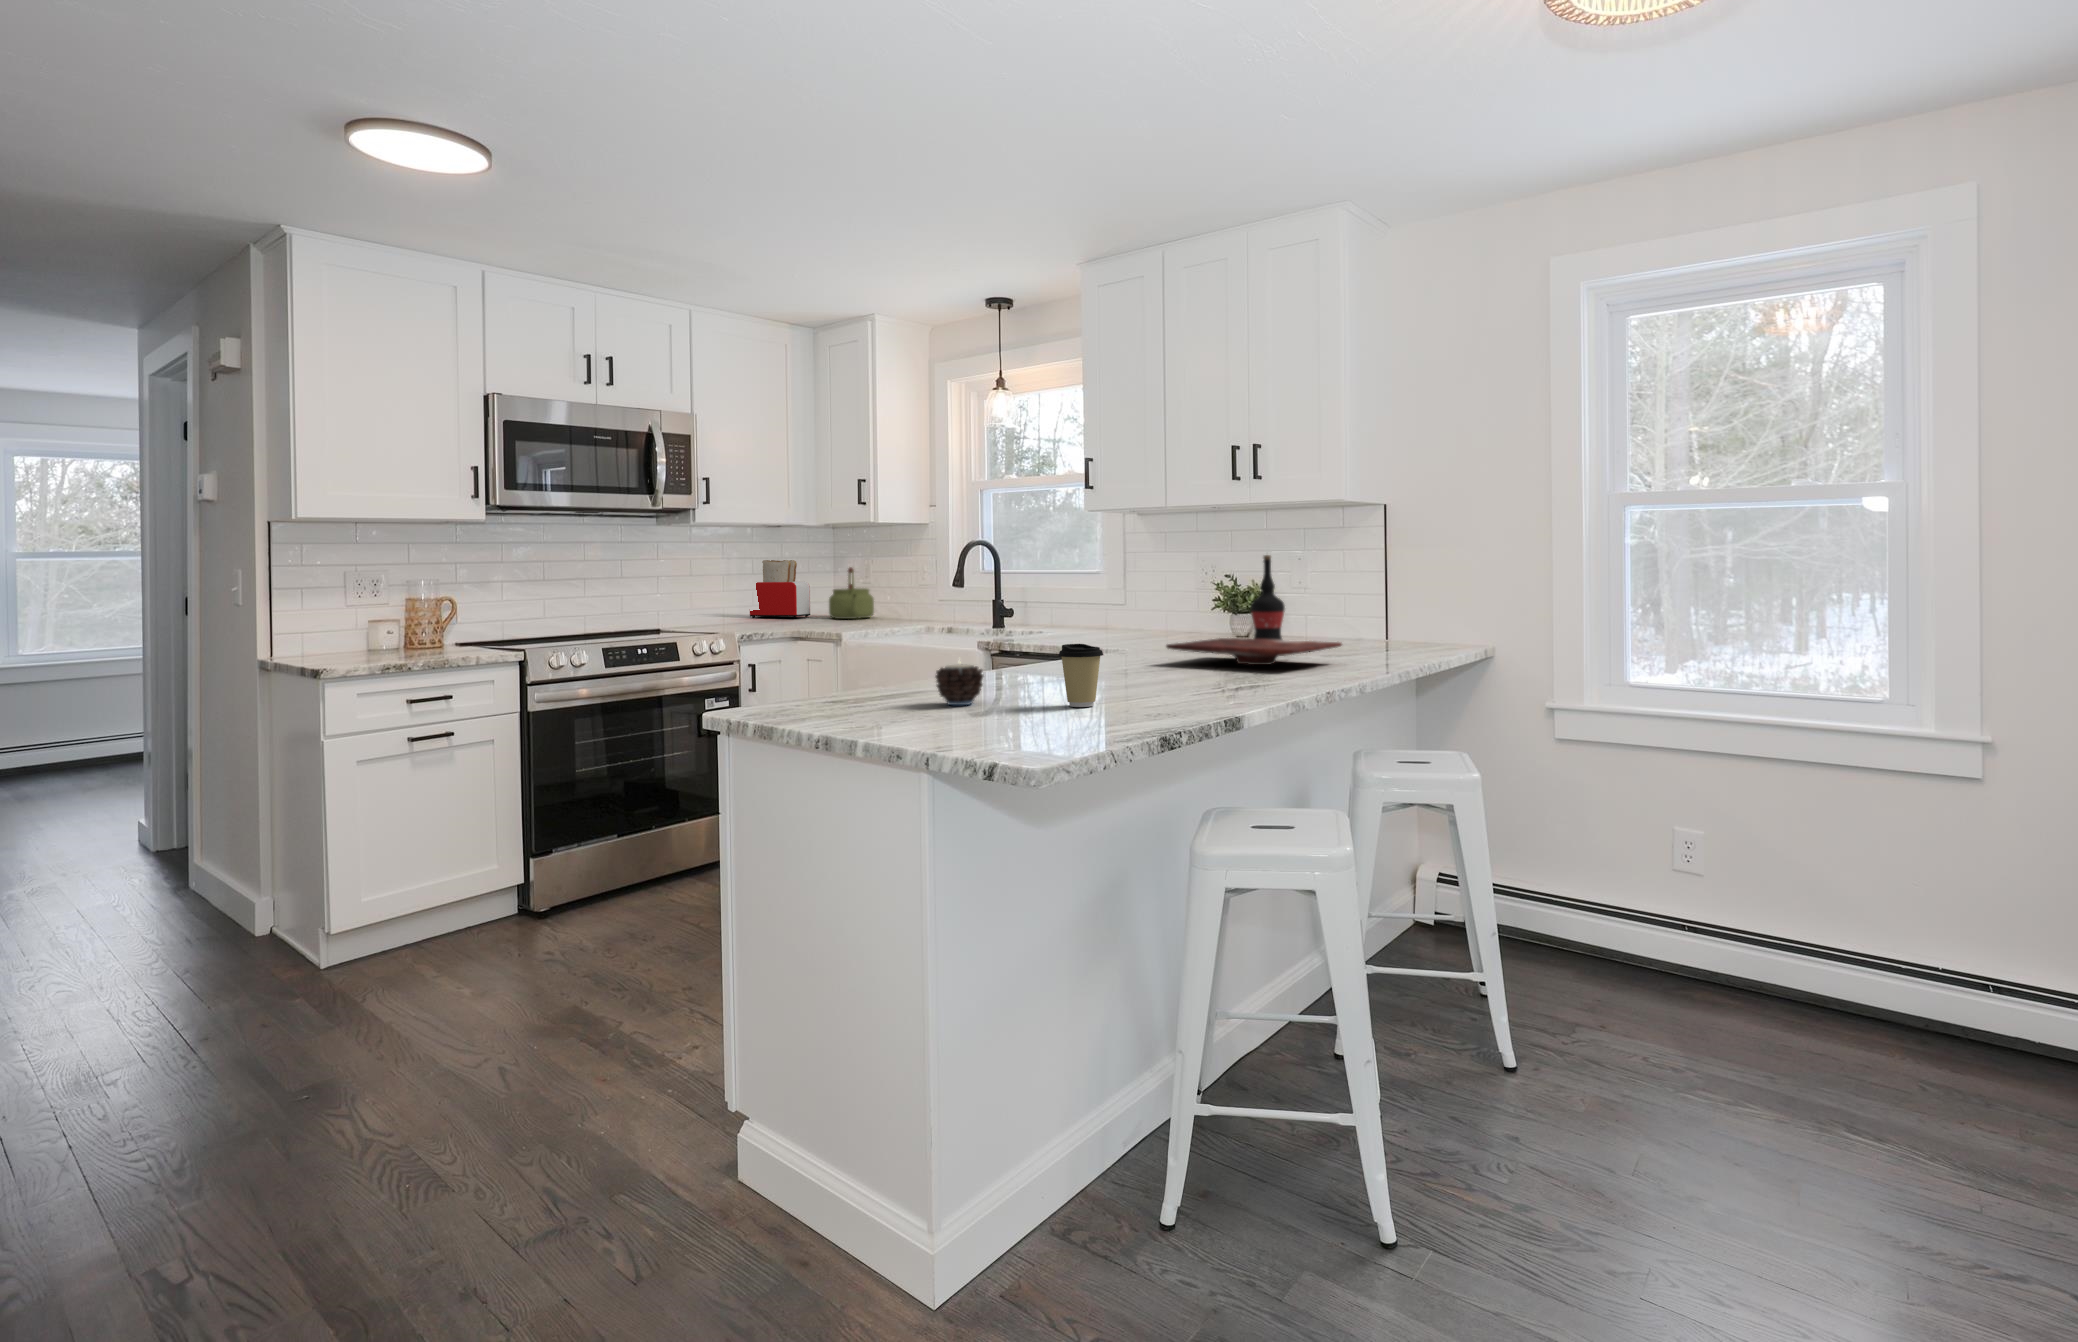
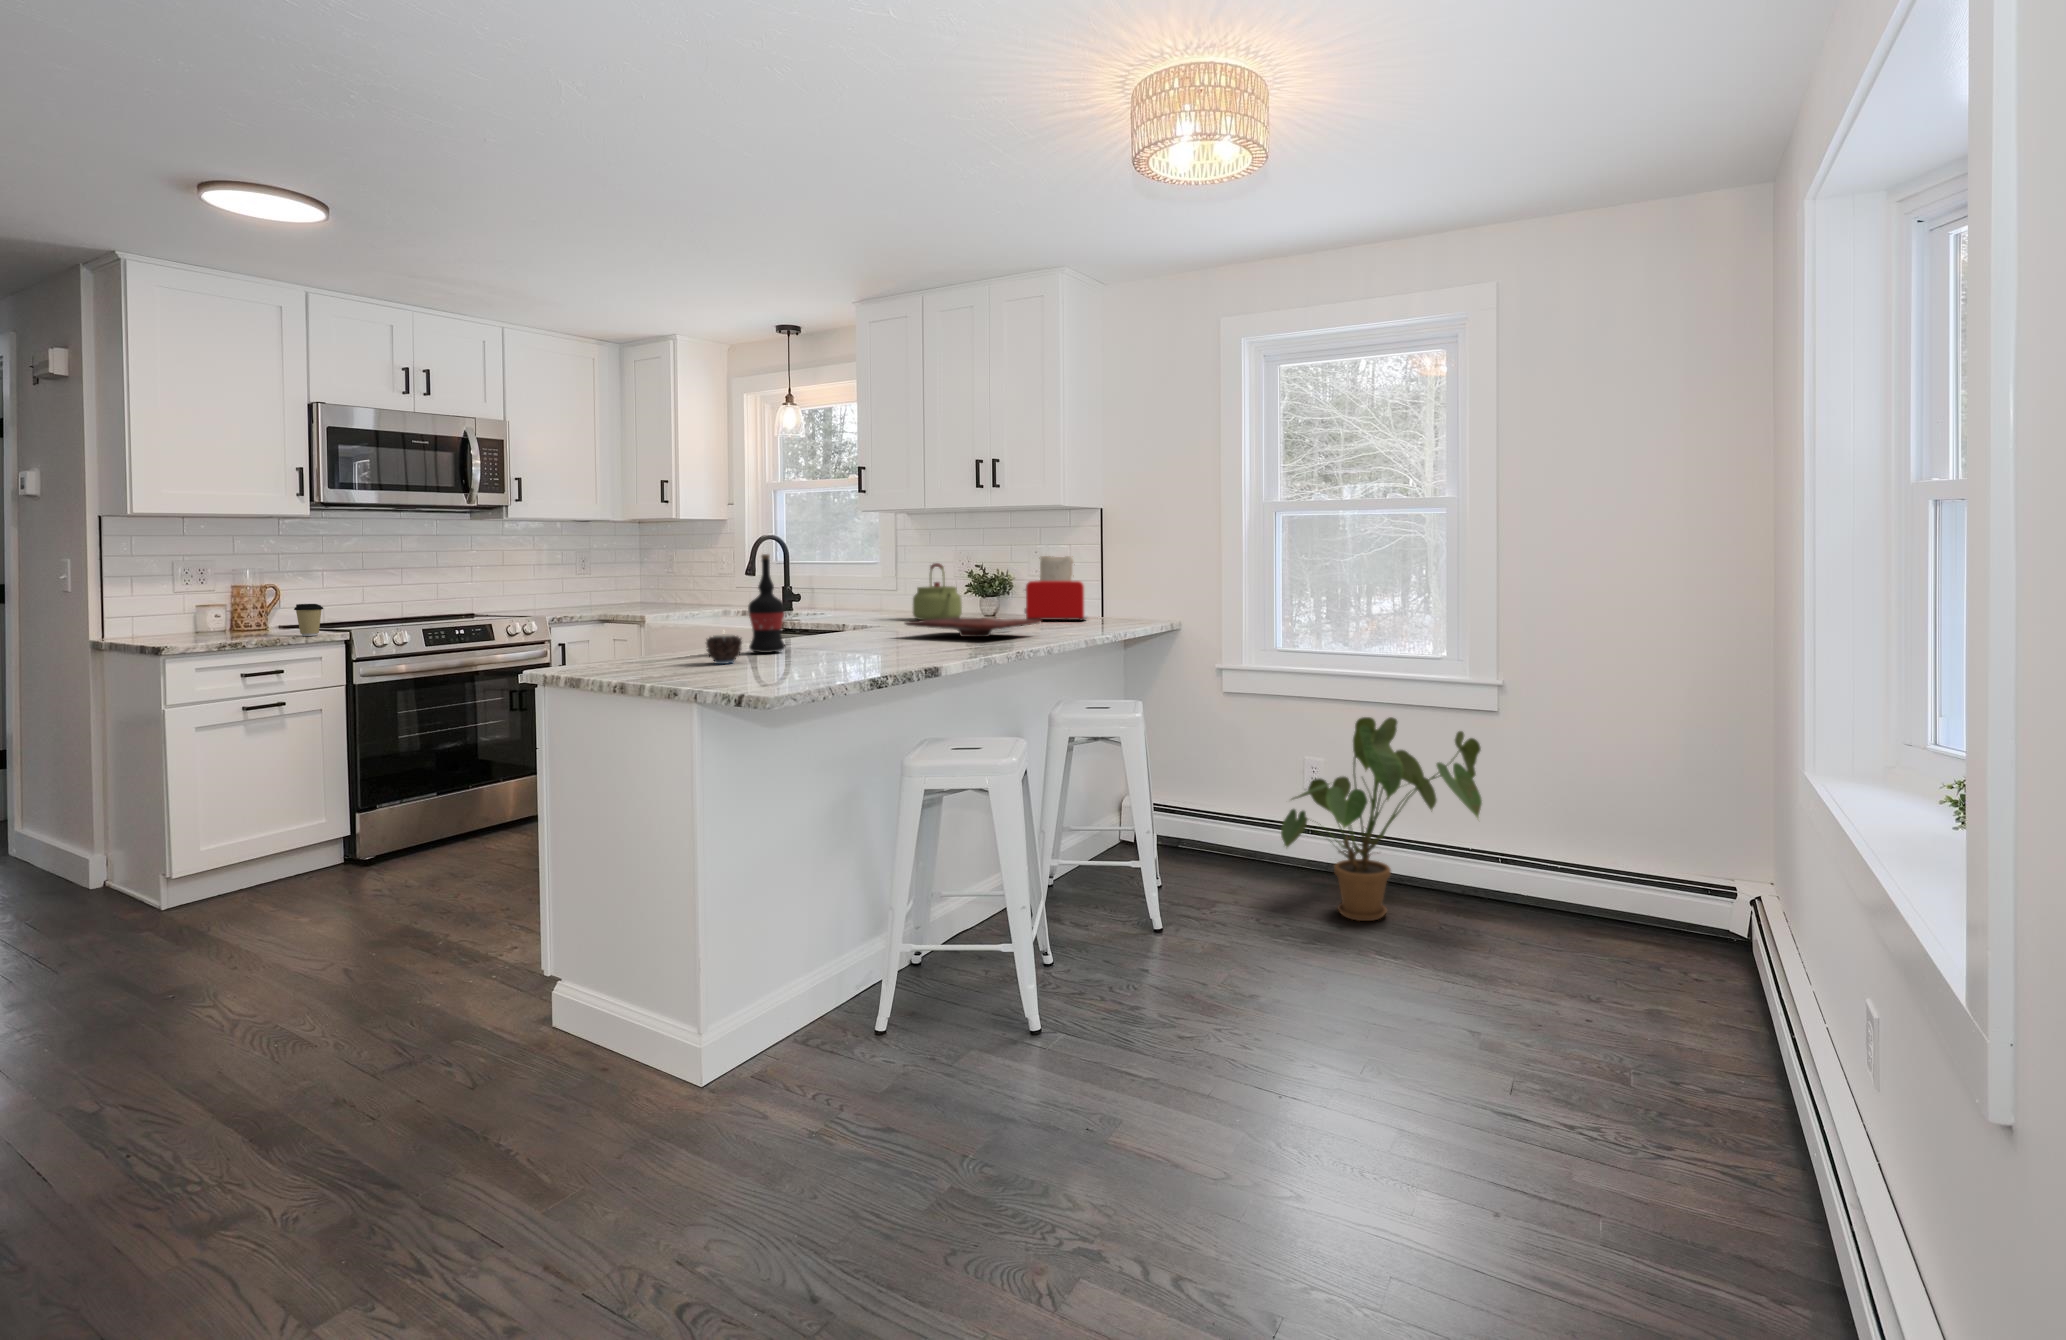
wine bottle: present [1251,555,1285,640] -> present [748,554,785,653]
toaster: present [750,560,810,618] -> present [1024,556,1088,621]
kettle: present [829,567,874,619] -> present [913,563,962,620]
coffee cup: present [1058,644,1103,707] -> present [294,604,323,636]
house plant: none [1695,781,2058,1086] -> present [1281,717,1482,921]

